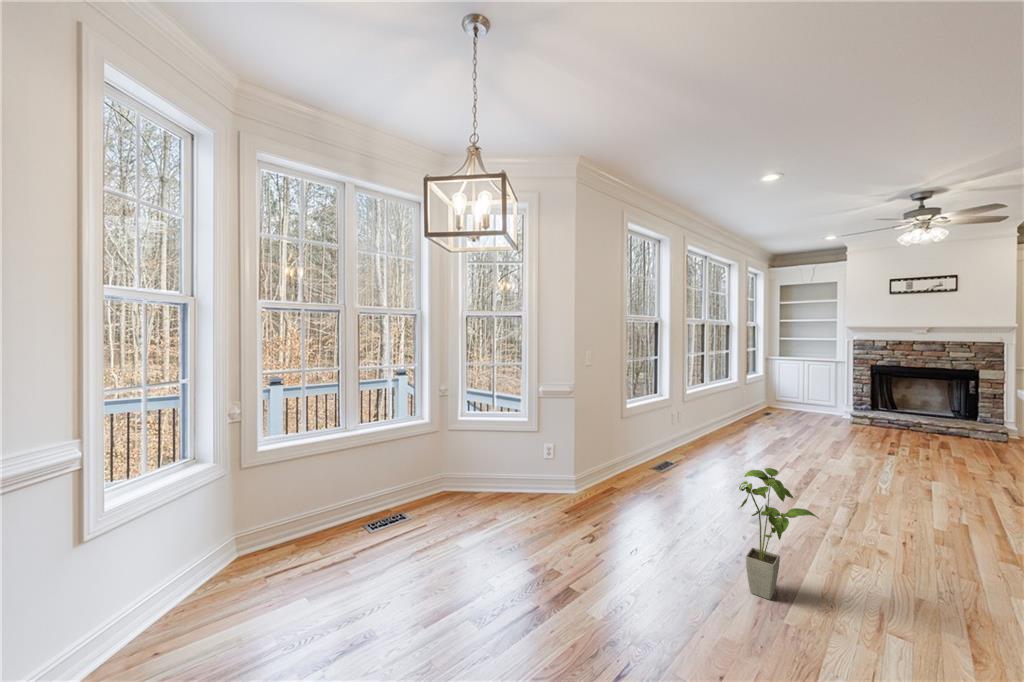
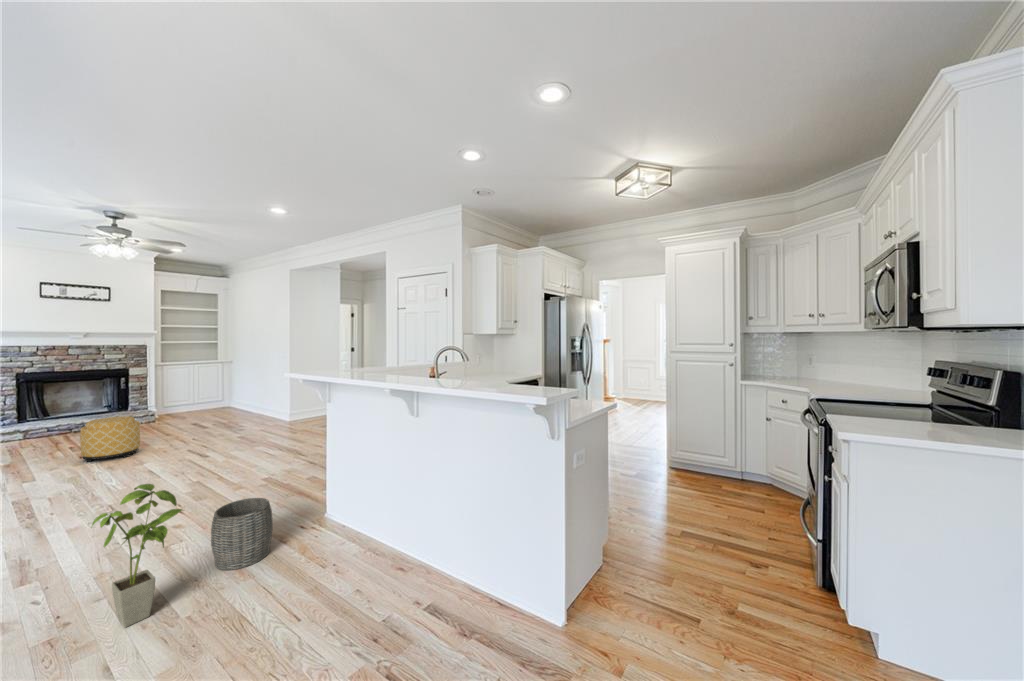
ottoman: none [887,418,949,468] -> present [80,416,140,462]
woven basket: none [858,543,951,648] -> present [211,498,273,570]

